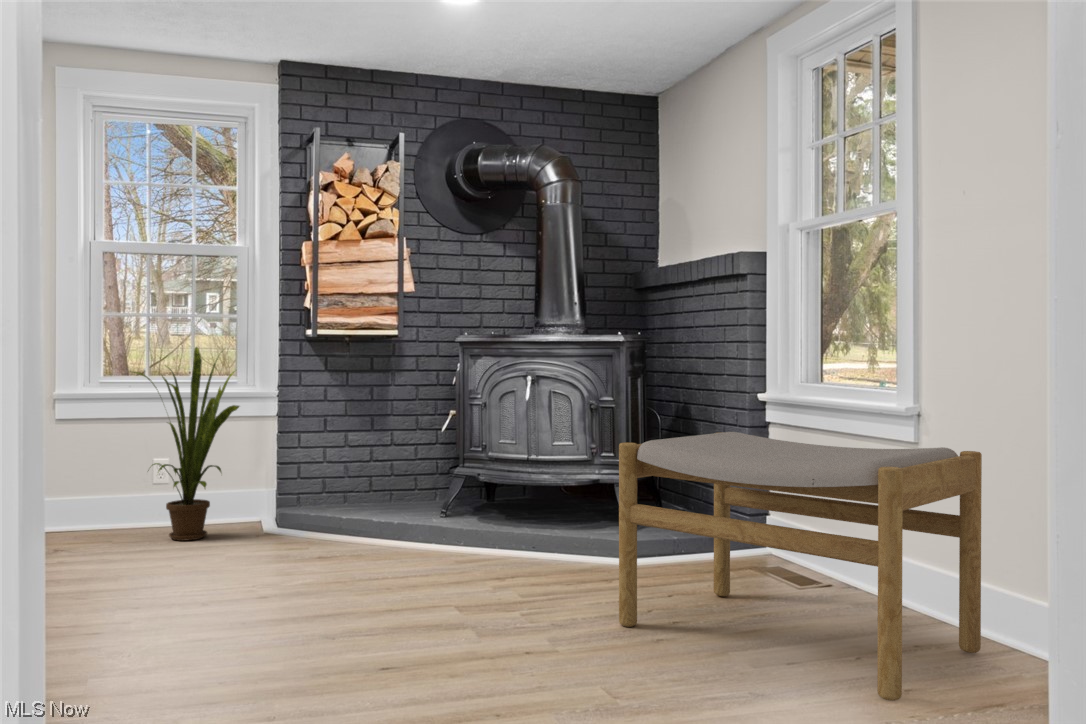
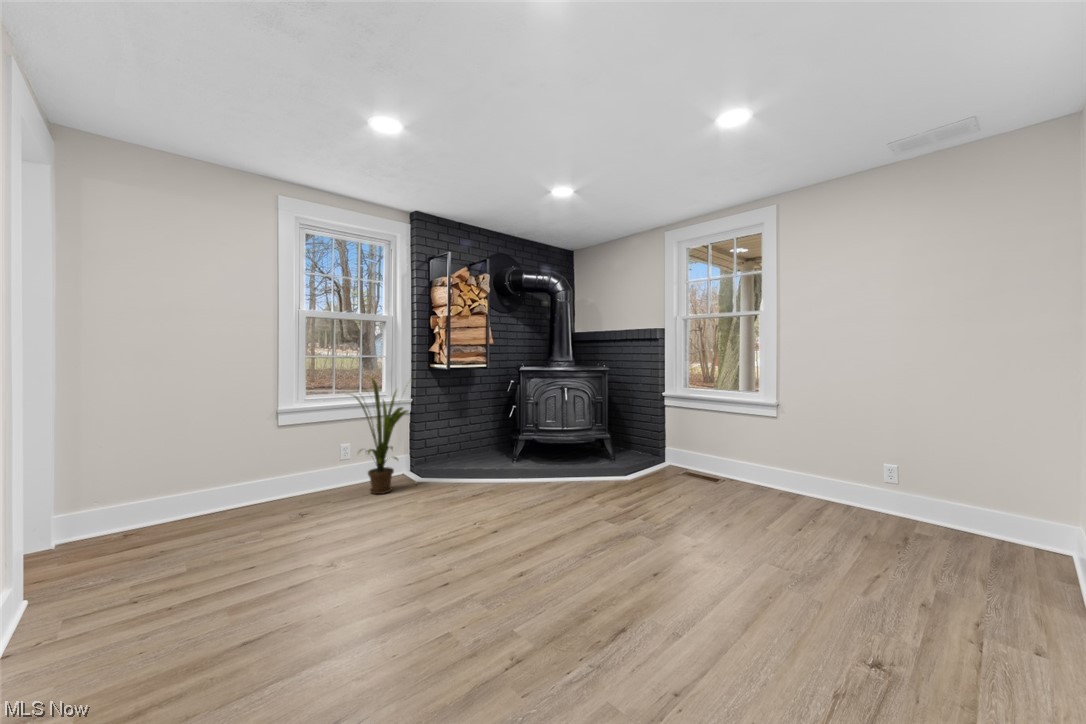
footstool: present [619,432,982,701] -> none [692,414,851,527]

